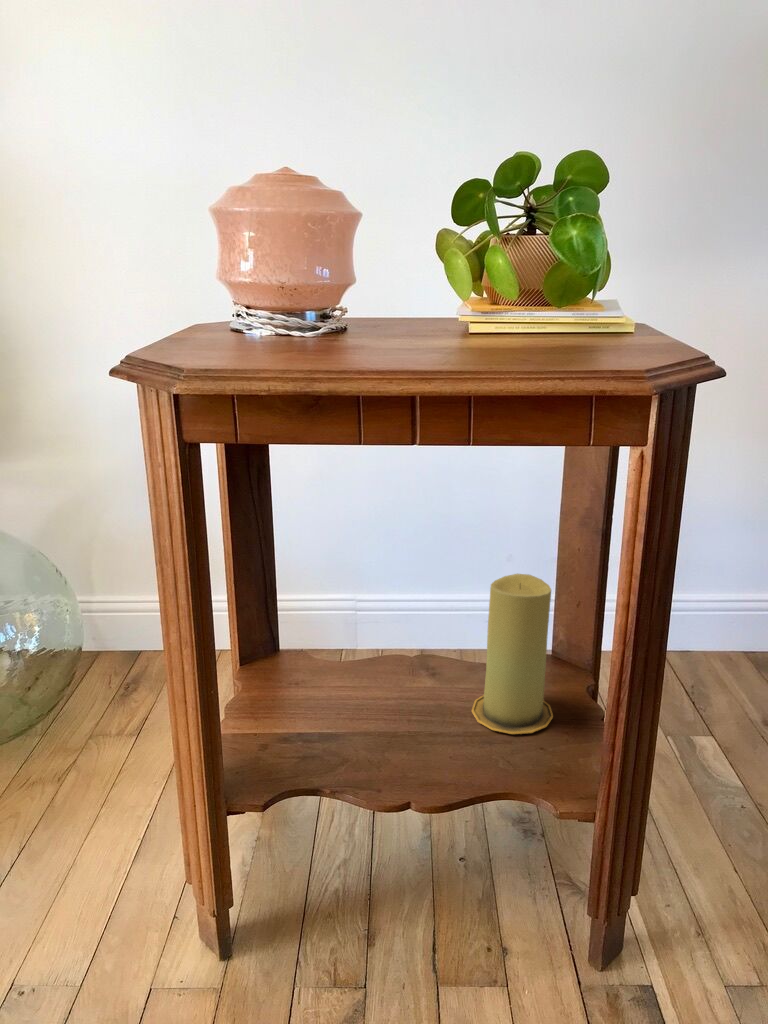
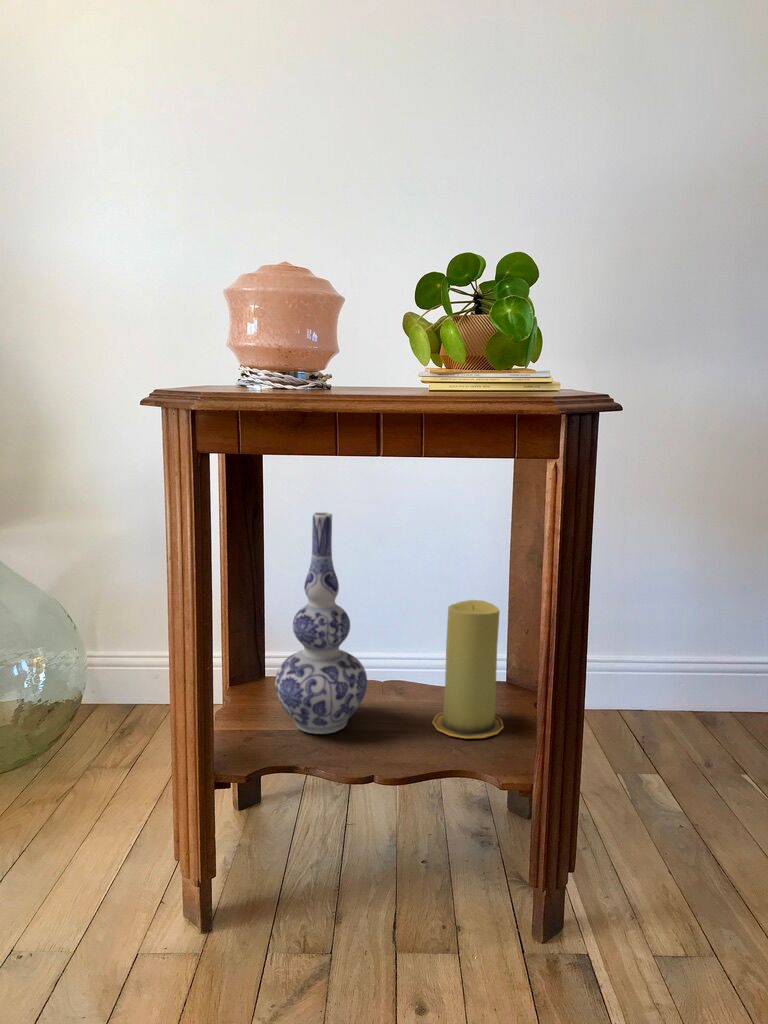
vase: none [292,479,397,729] -> present [275,512,367,734]

